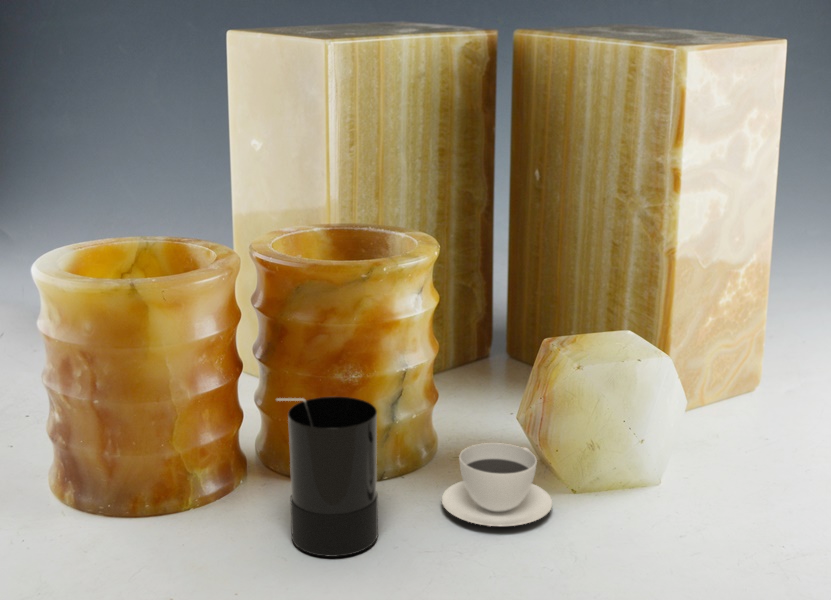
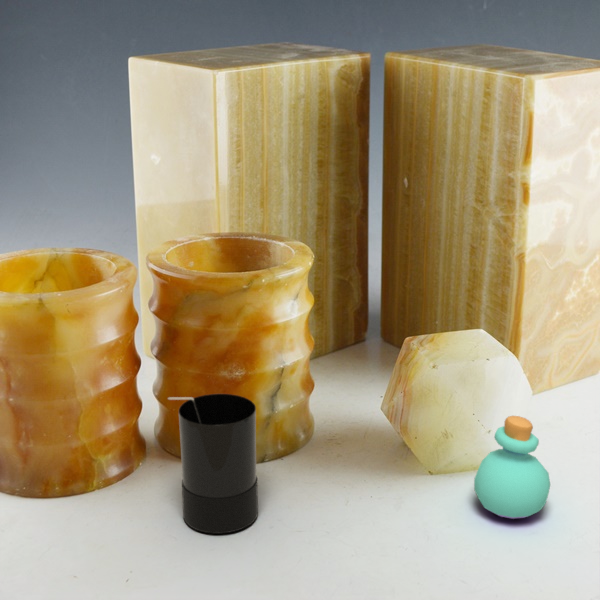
perfume bottle: none [626,421,714,540] -> present [474,416,550,519]
teacup: present [442,443,552,526] -> none [314,431,411,506]

